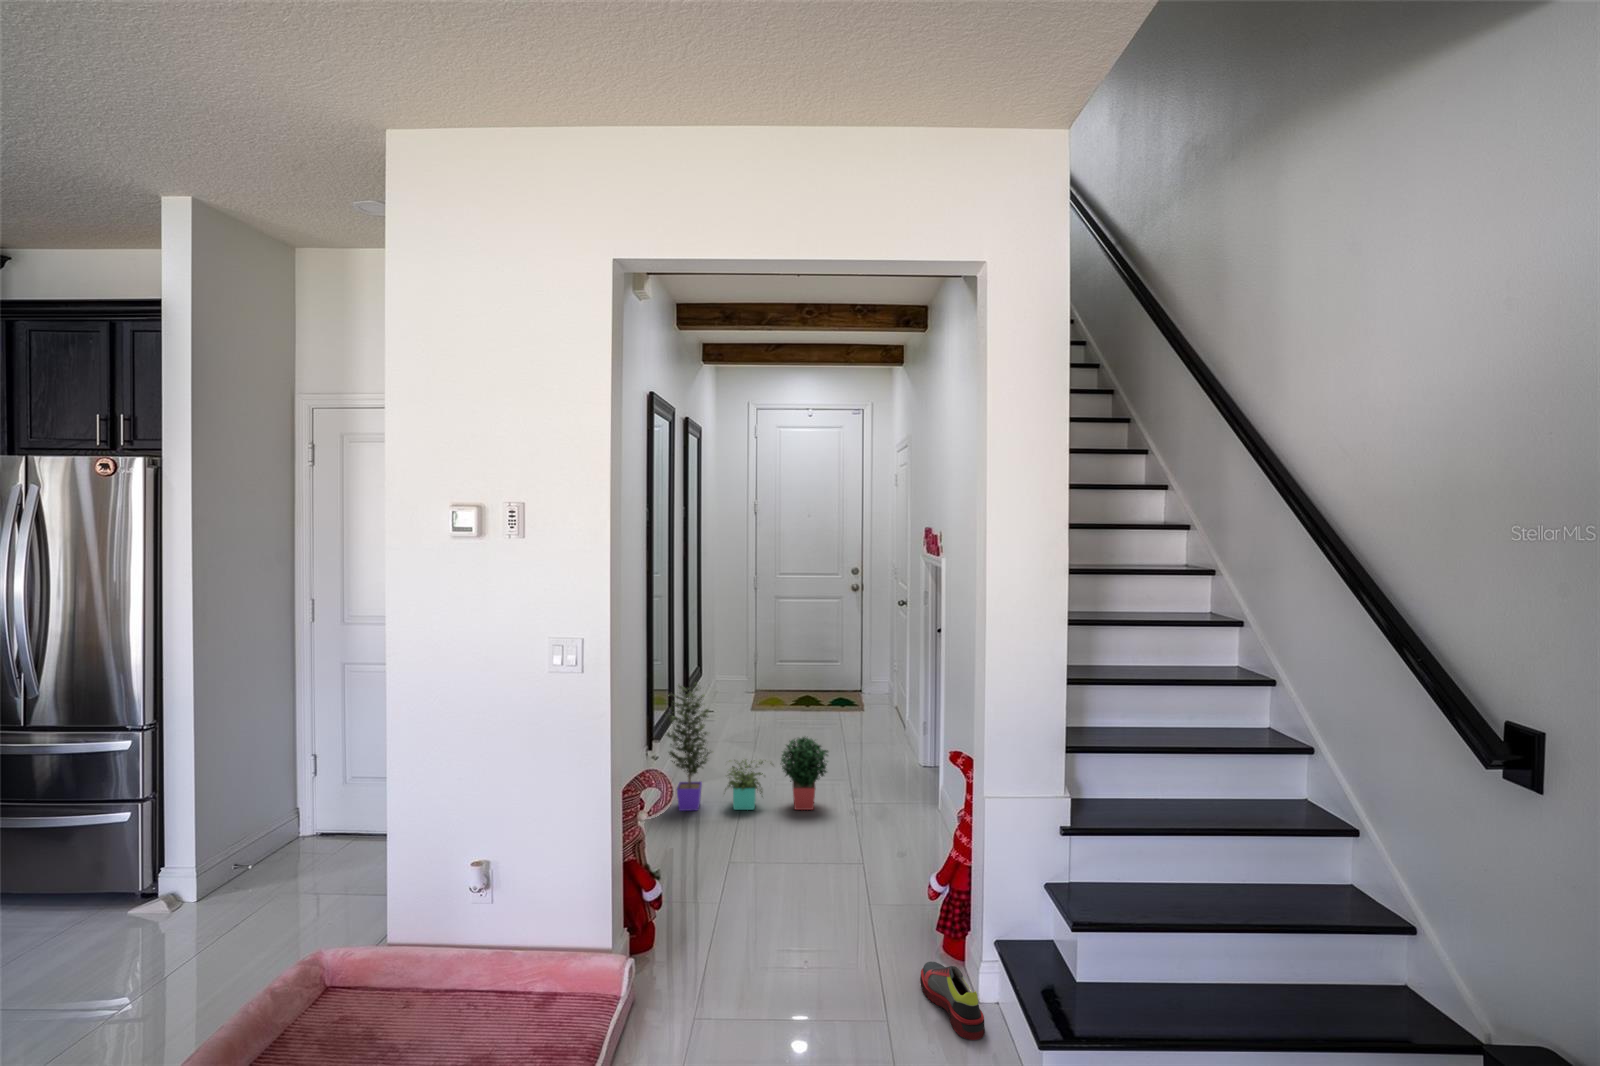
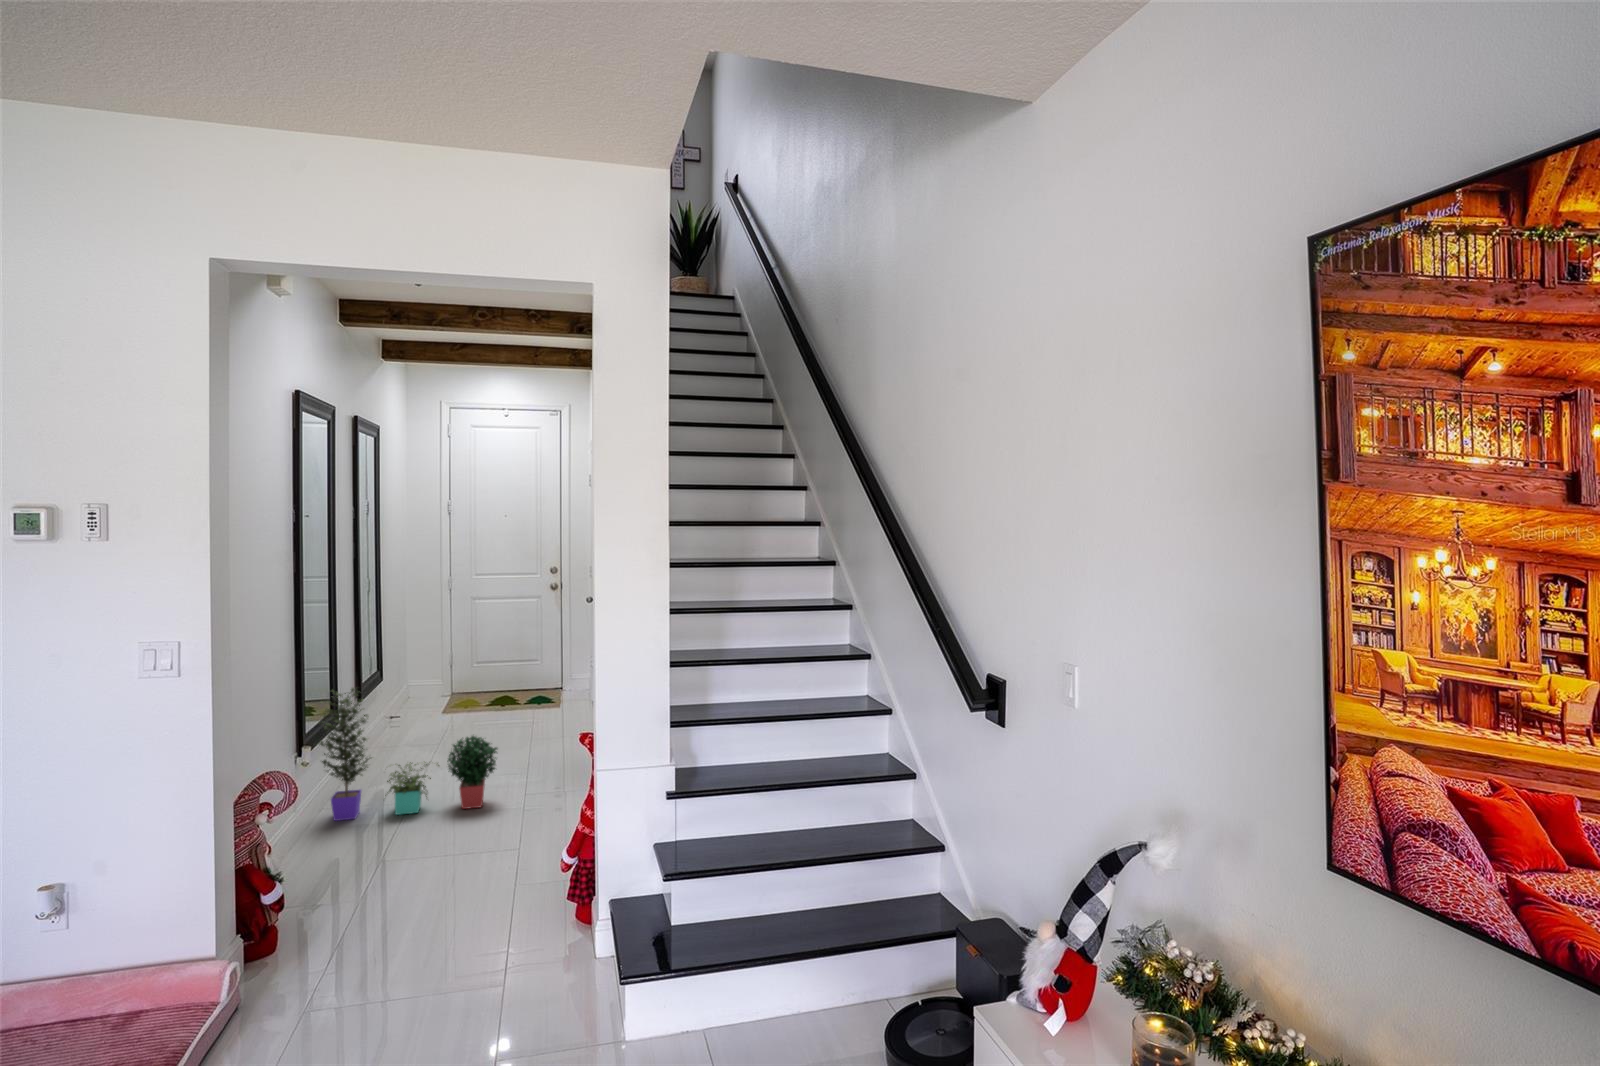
shoe: present [920,962,985,1040] -> none [543,928,592,990]

